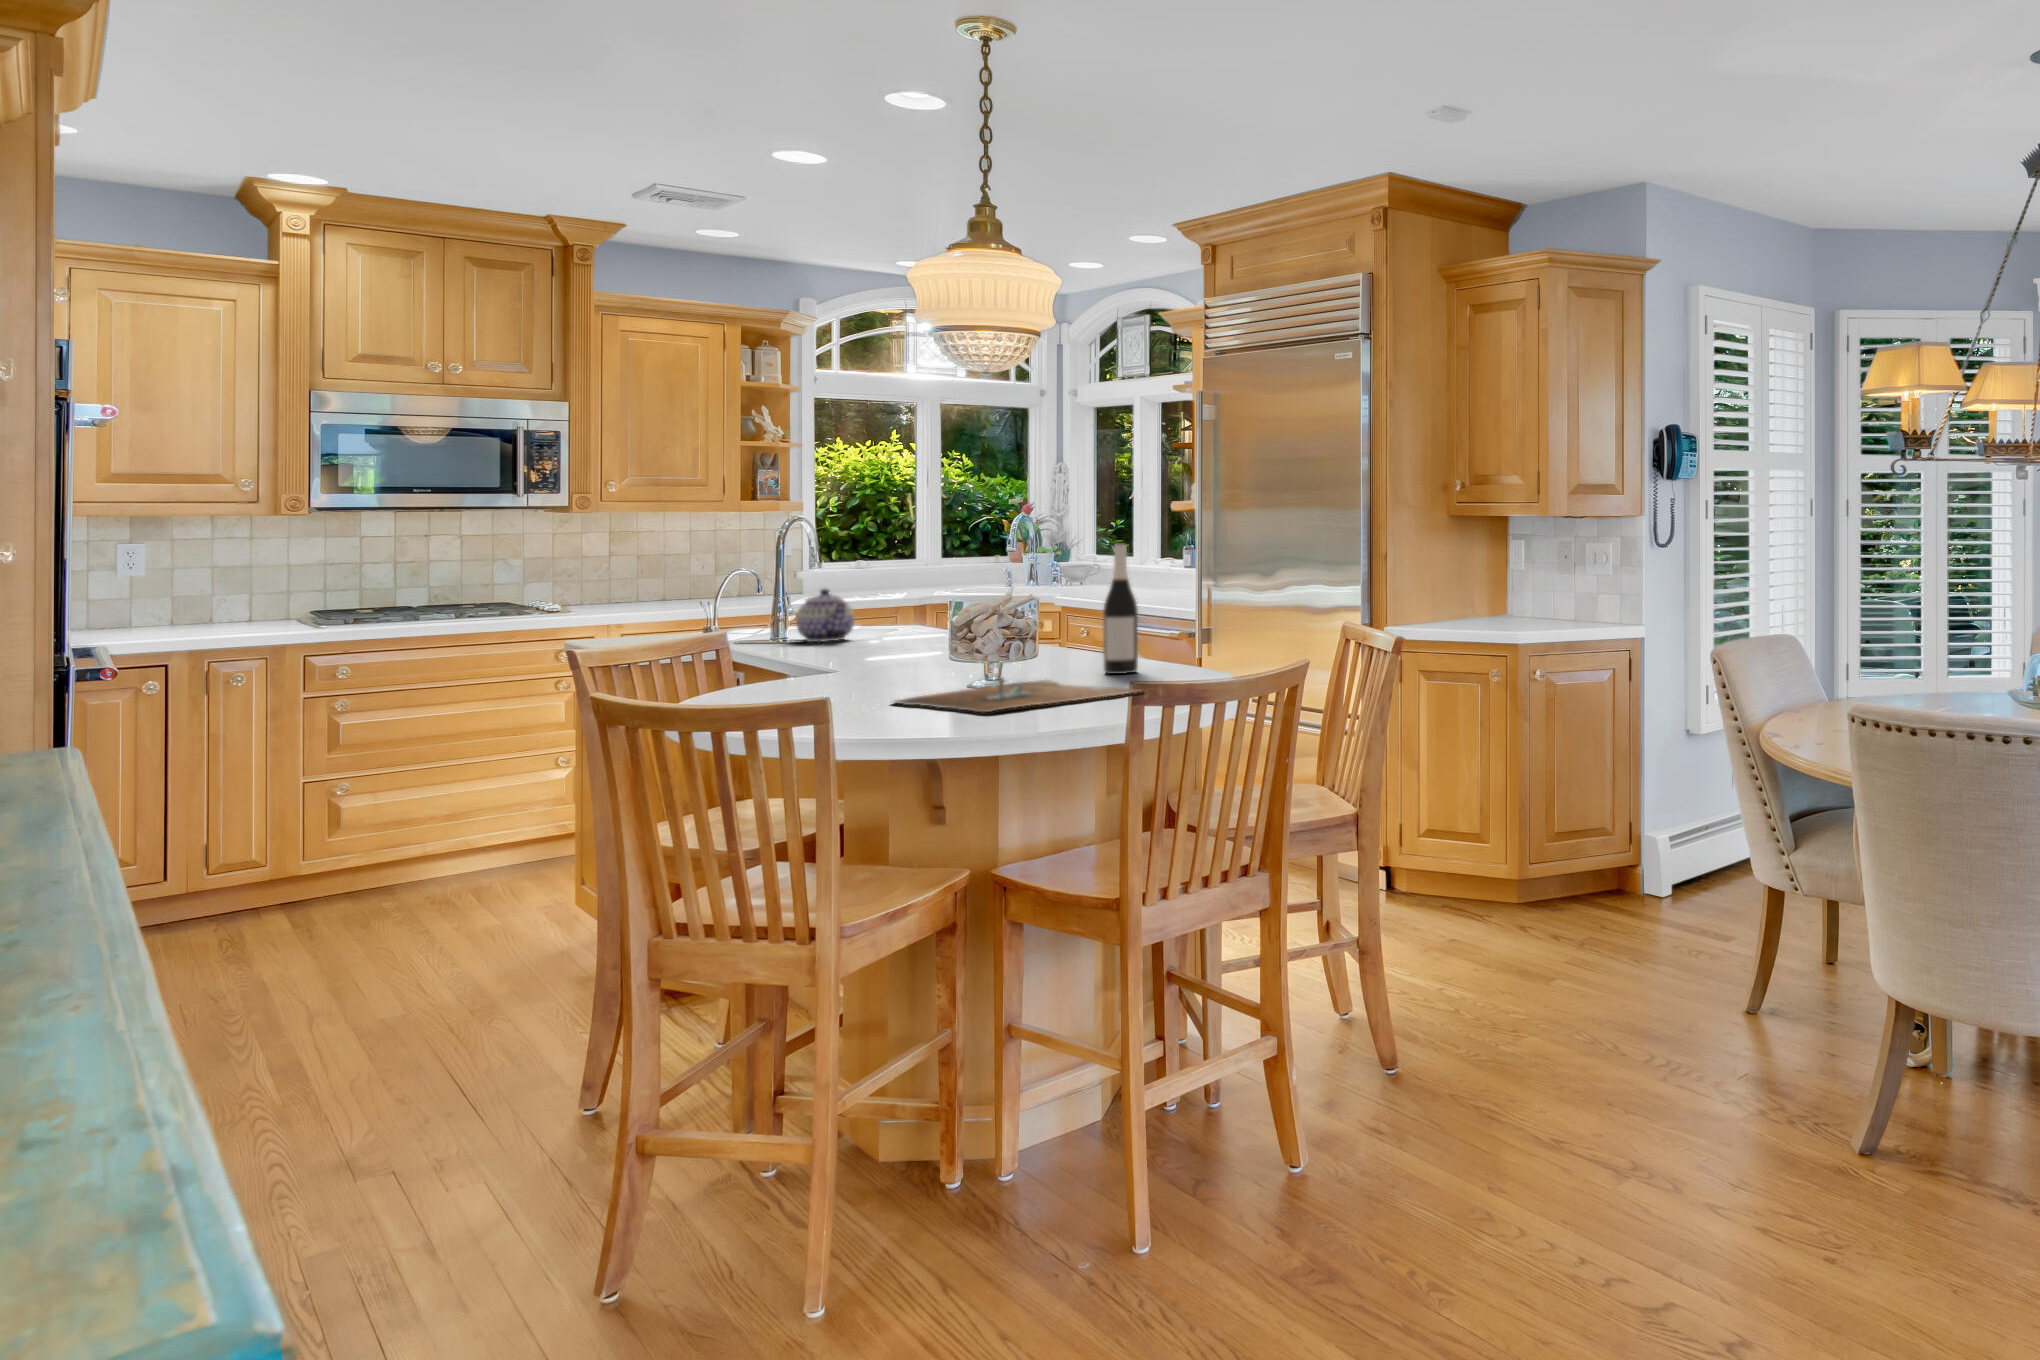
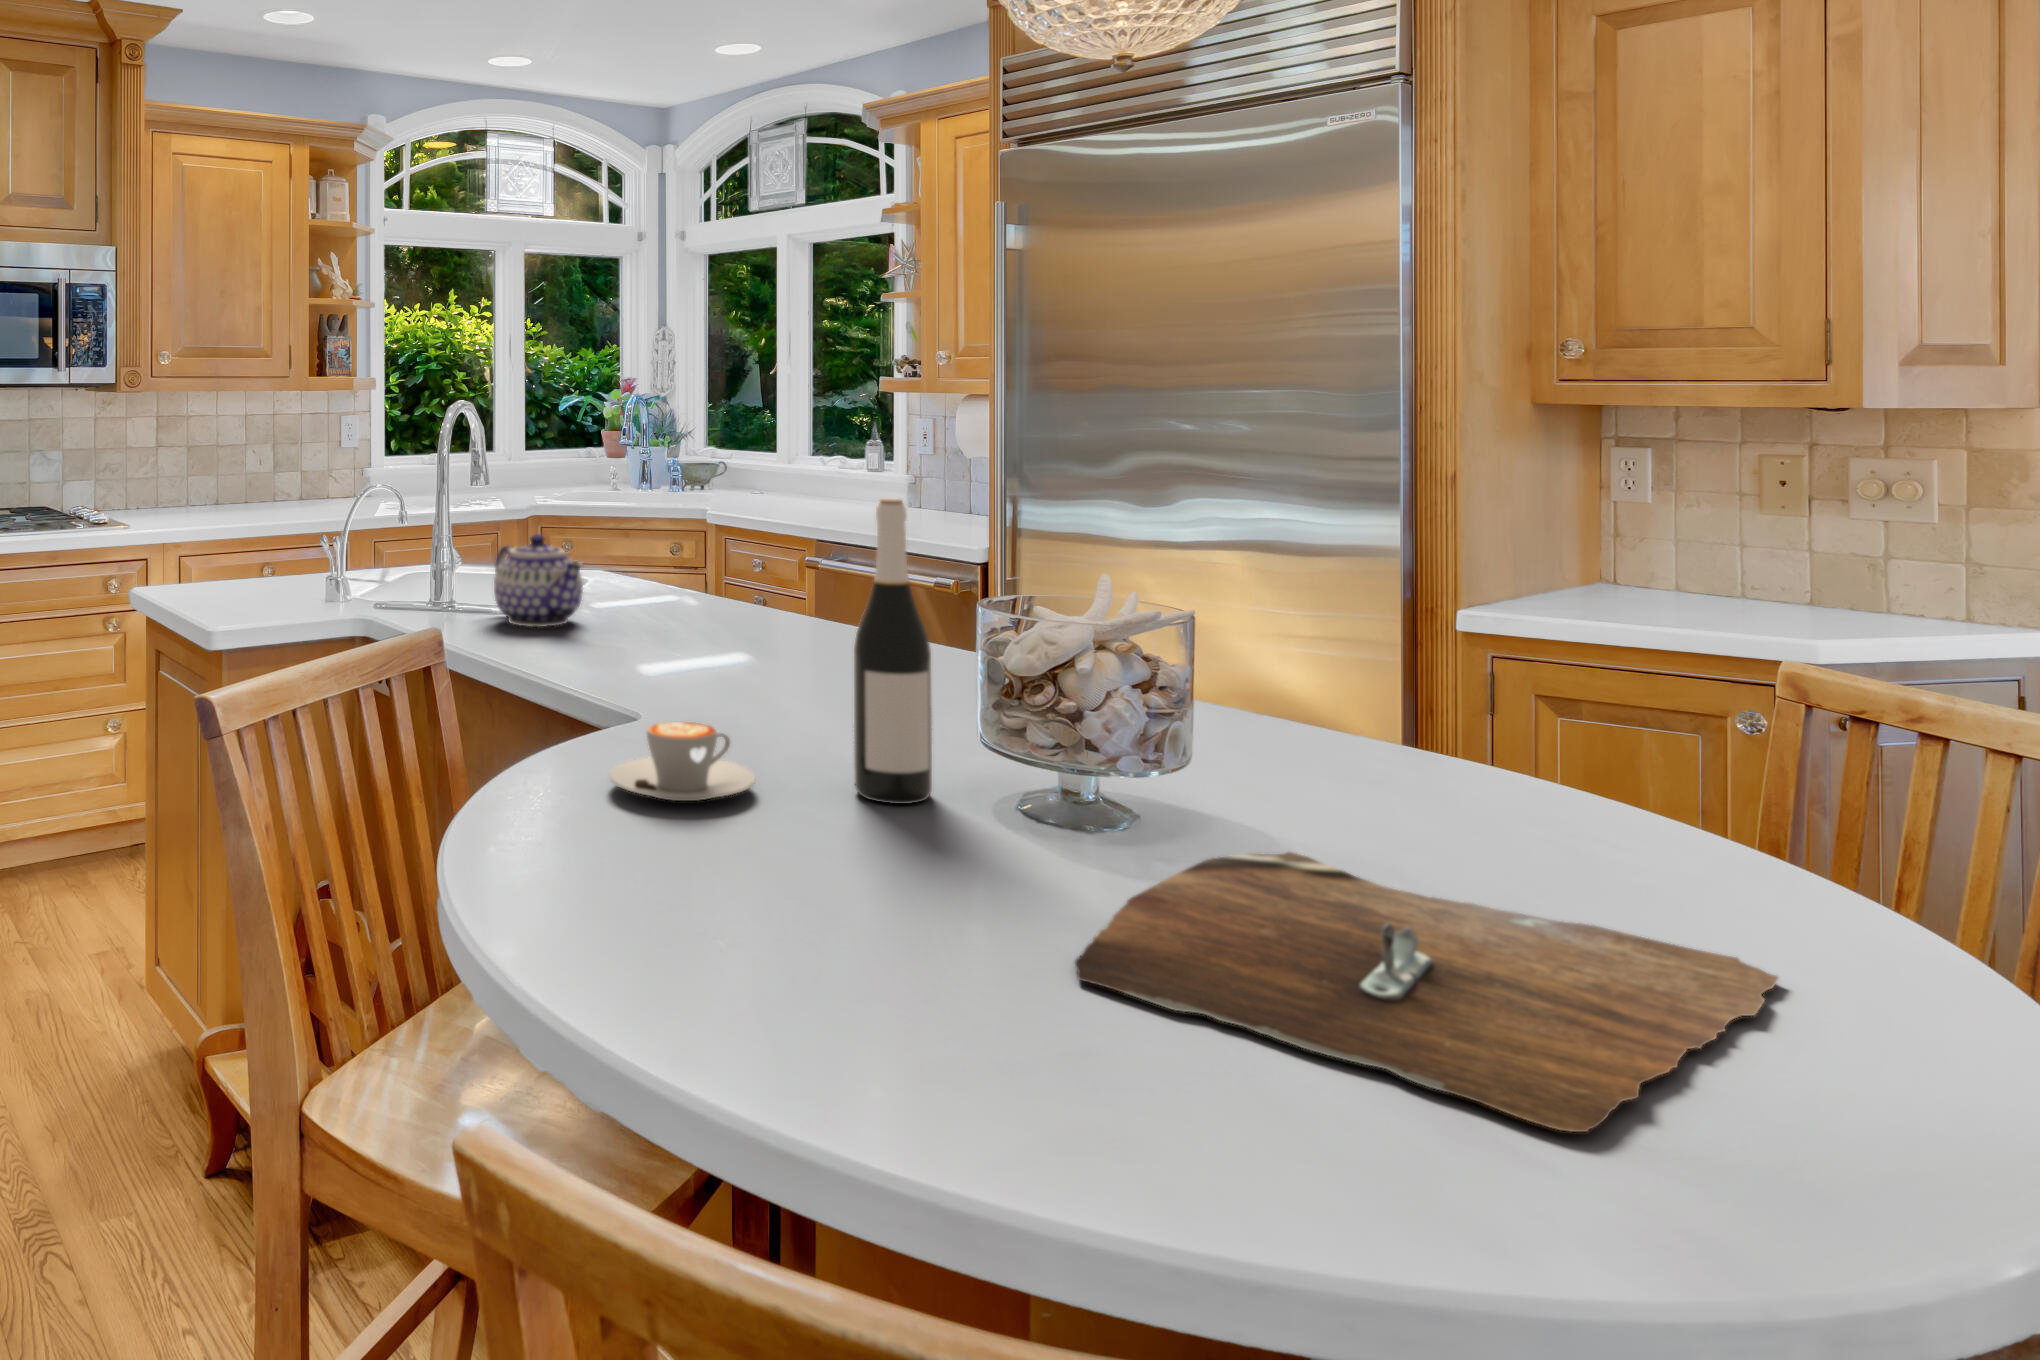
wine bottle: present [1103,543,1138,674] -> present [854,499,932,804]
coffee cup: none [773,651,847,682] -> present [610,721,755,801]

